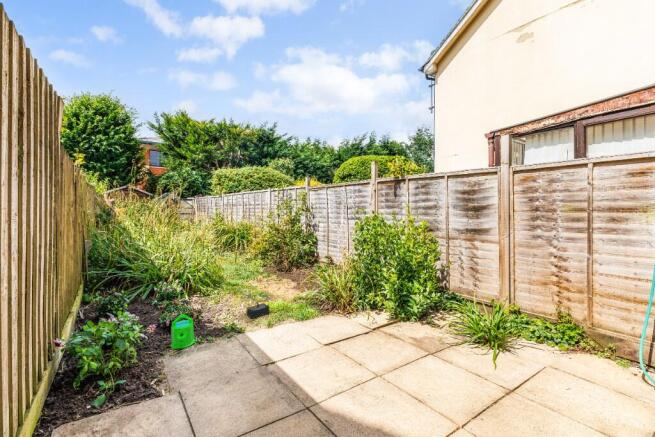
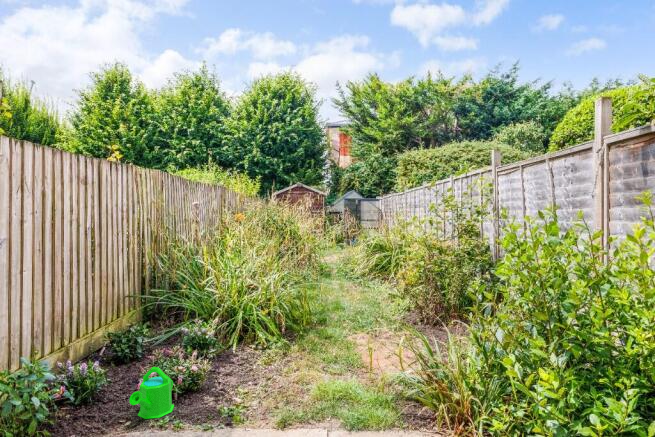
decorative plant: present [240,290,271,319] -> none [259,347,318,403]

